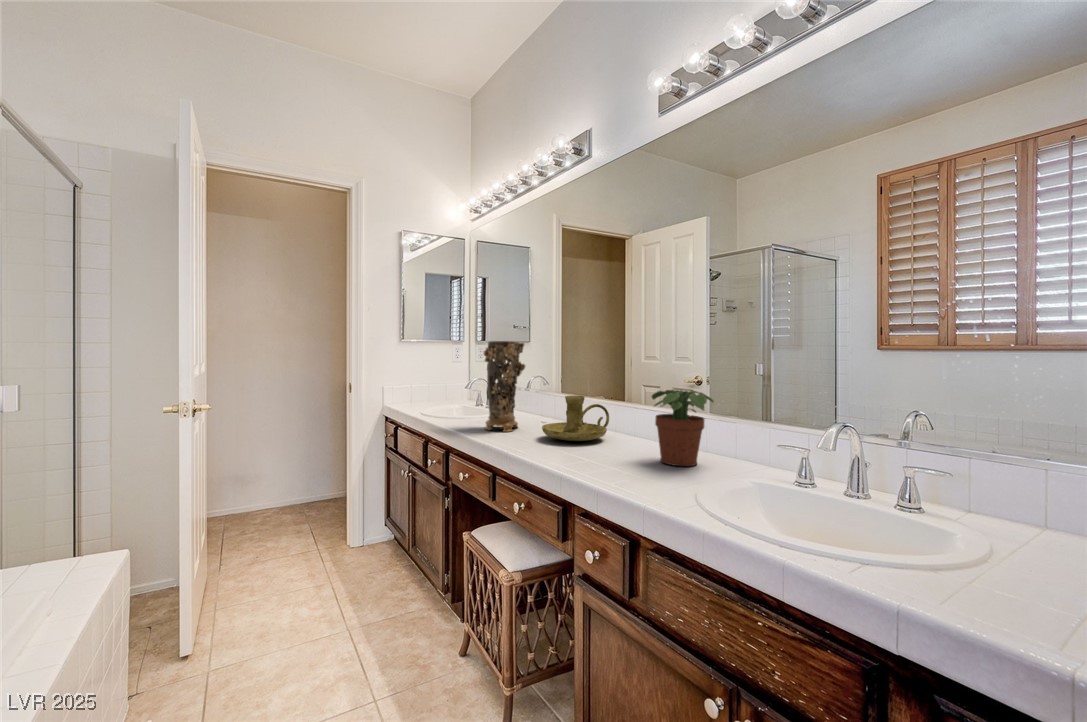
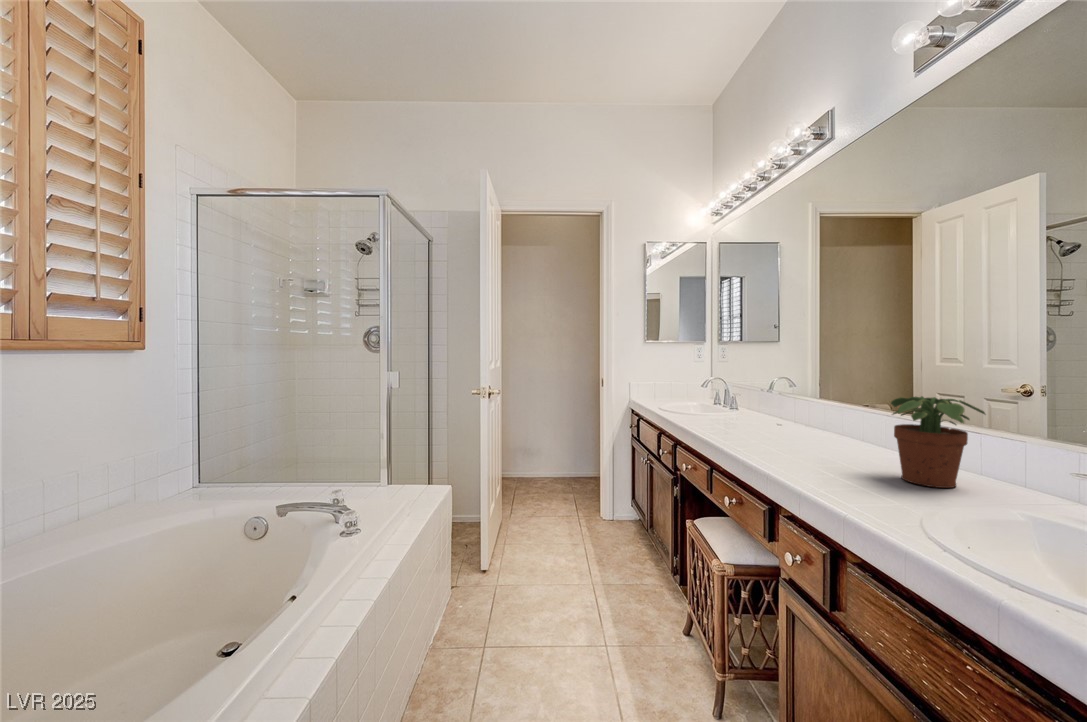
decorative vase: present [484,341,525,432] -> none [710,343,754,431]
candle holder: present [542,396,609,441] -> none [766,399,853,447]

